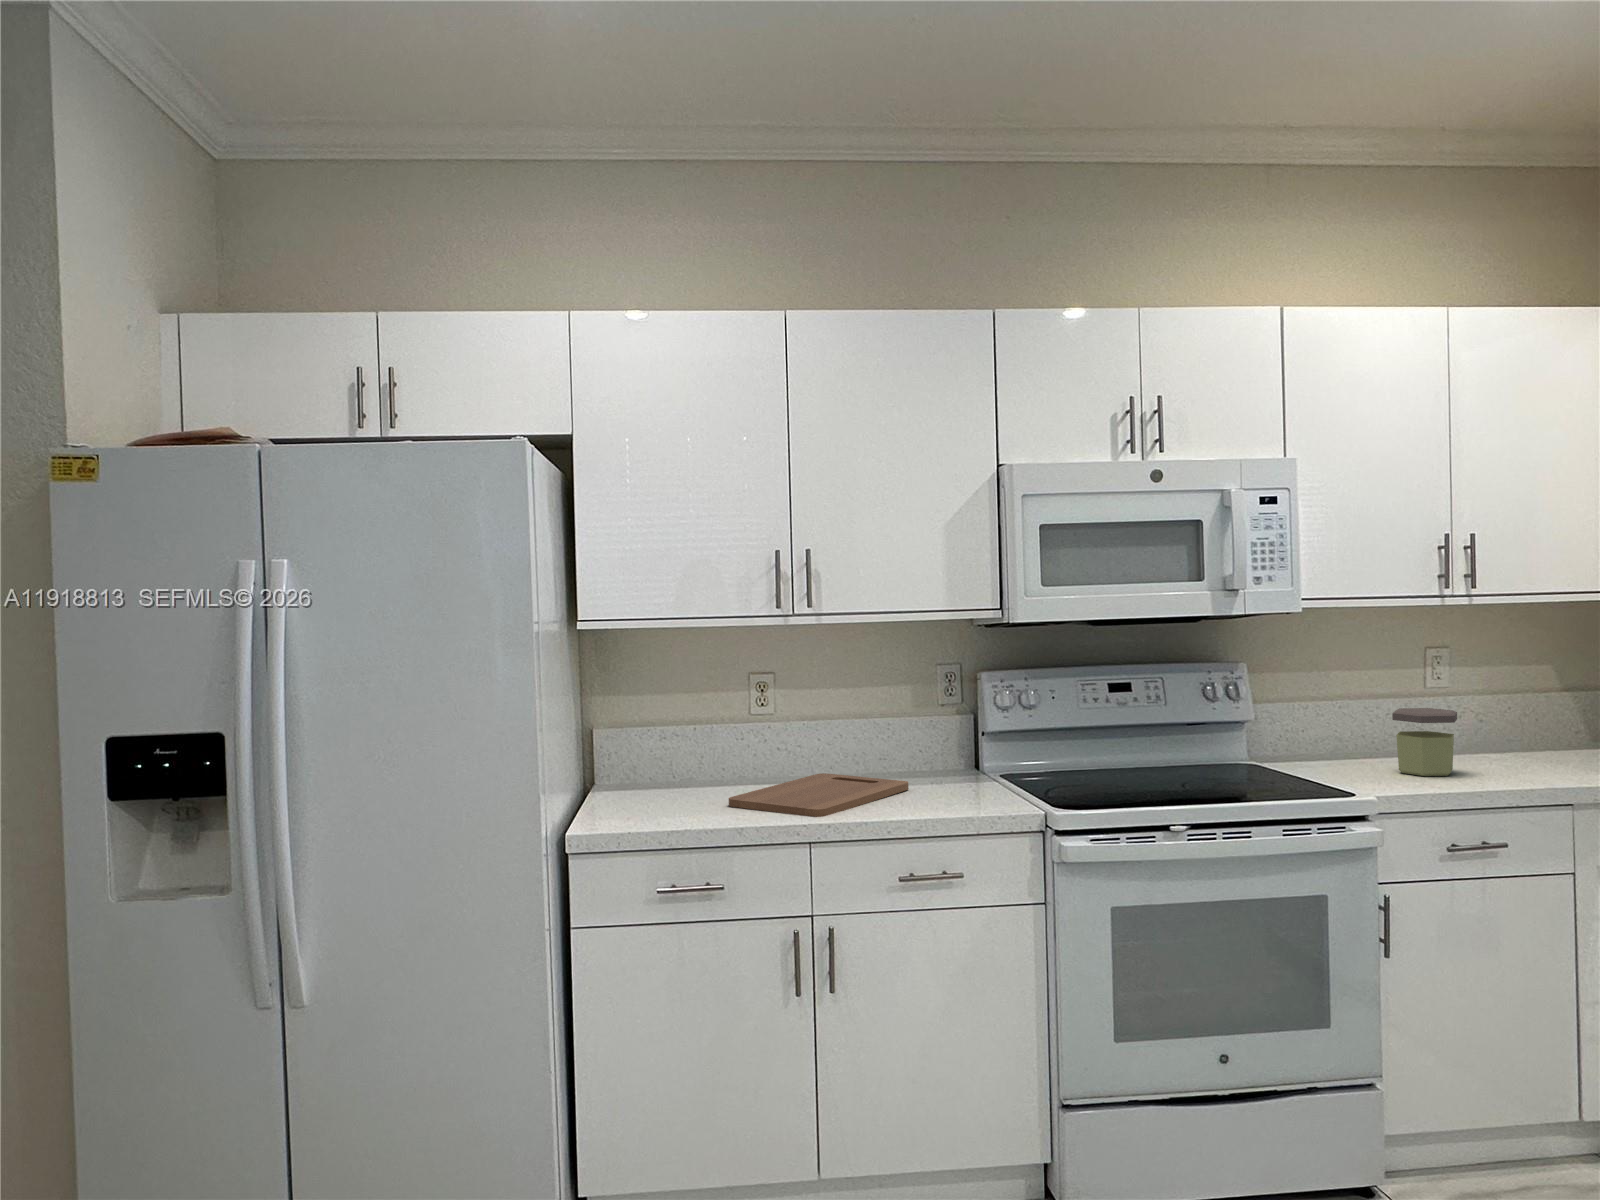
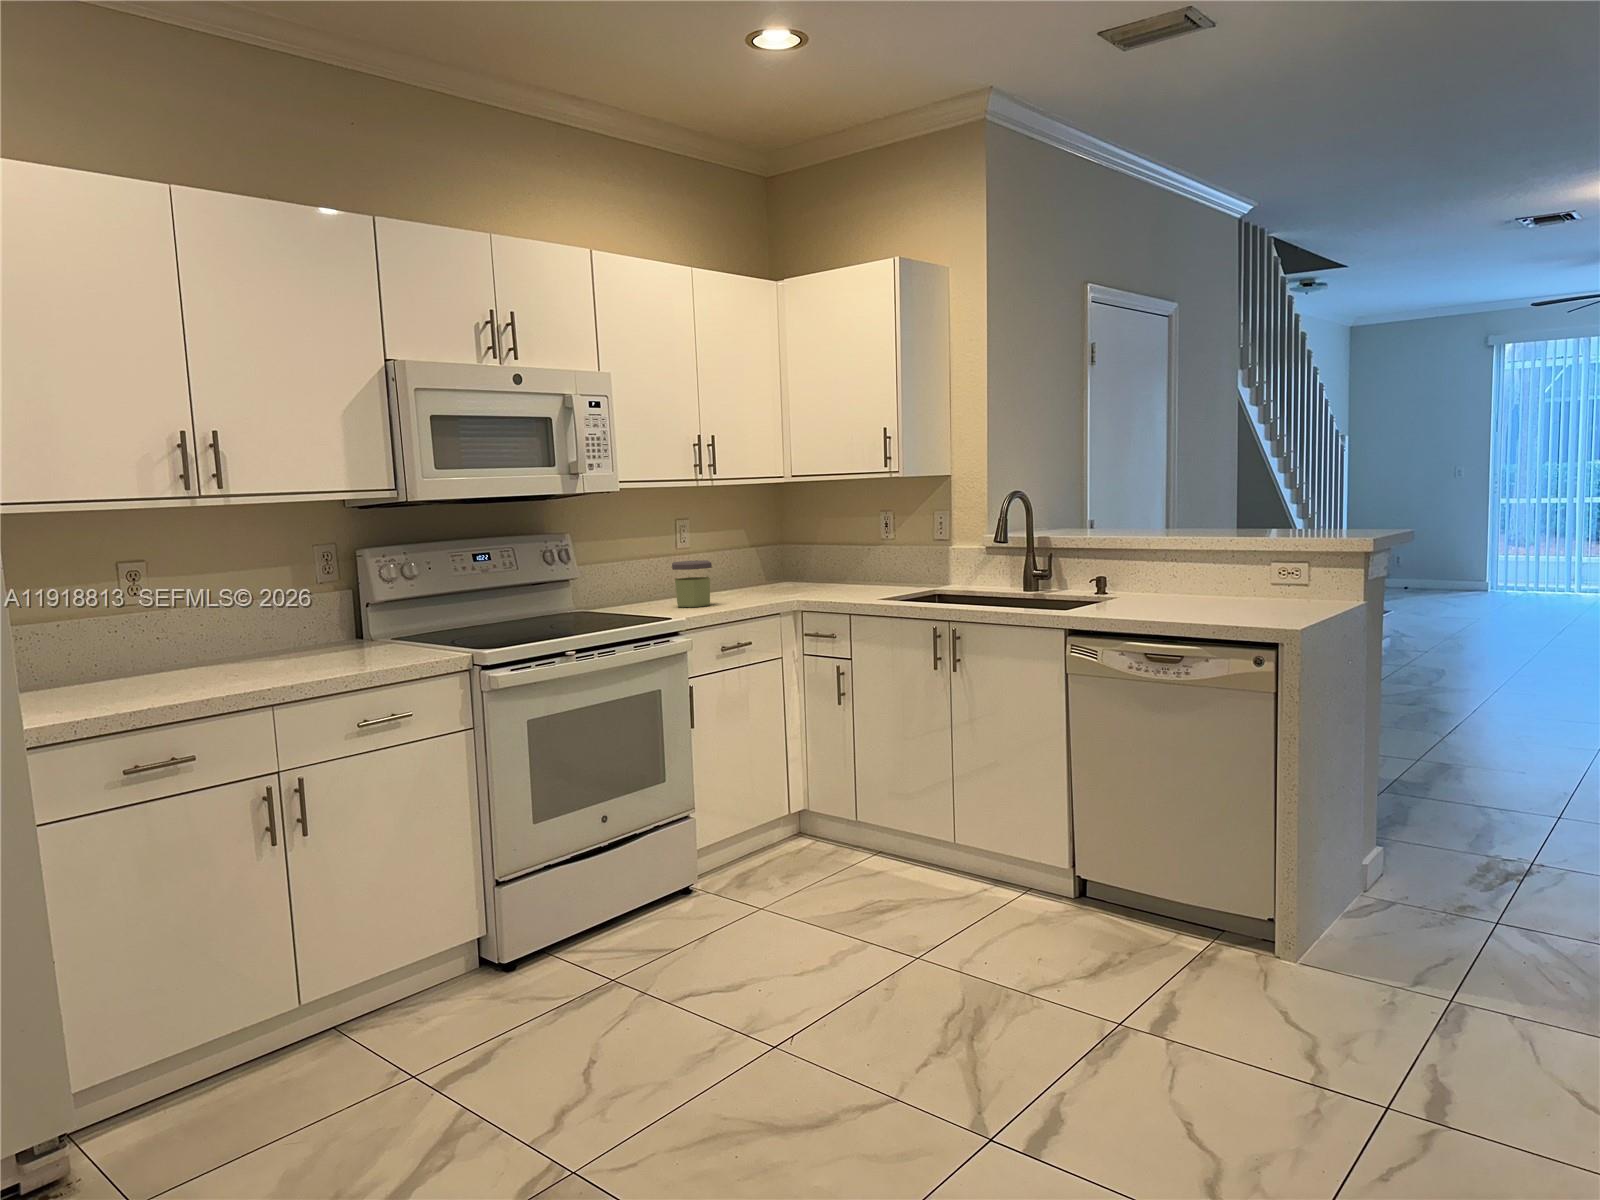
cutting board: present [729,773,909,817] -> none [147,651,319,689]

